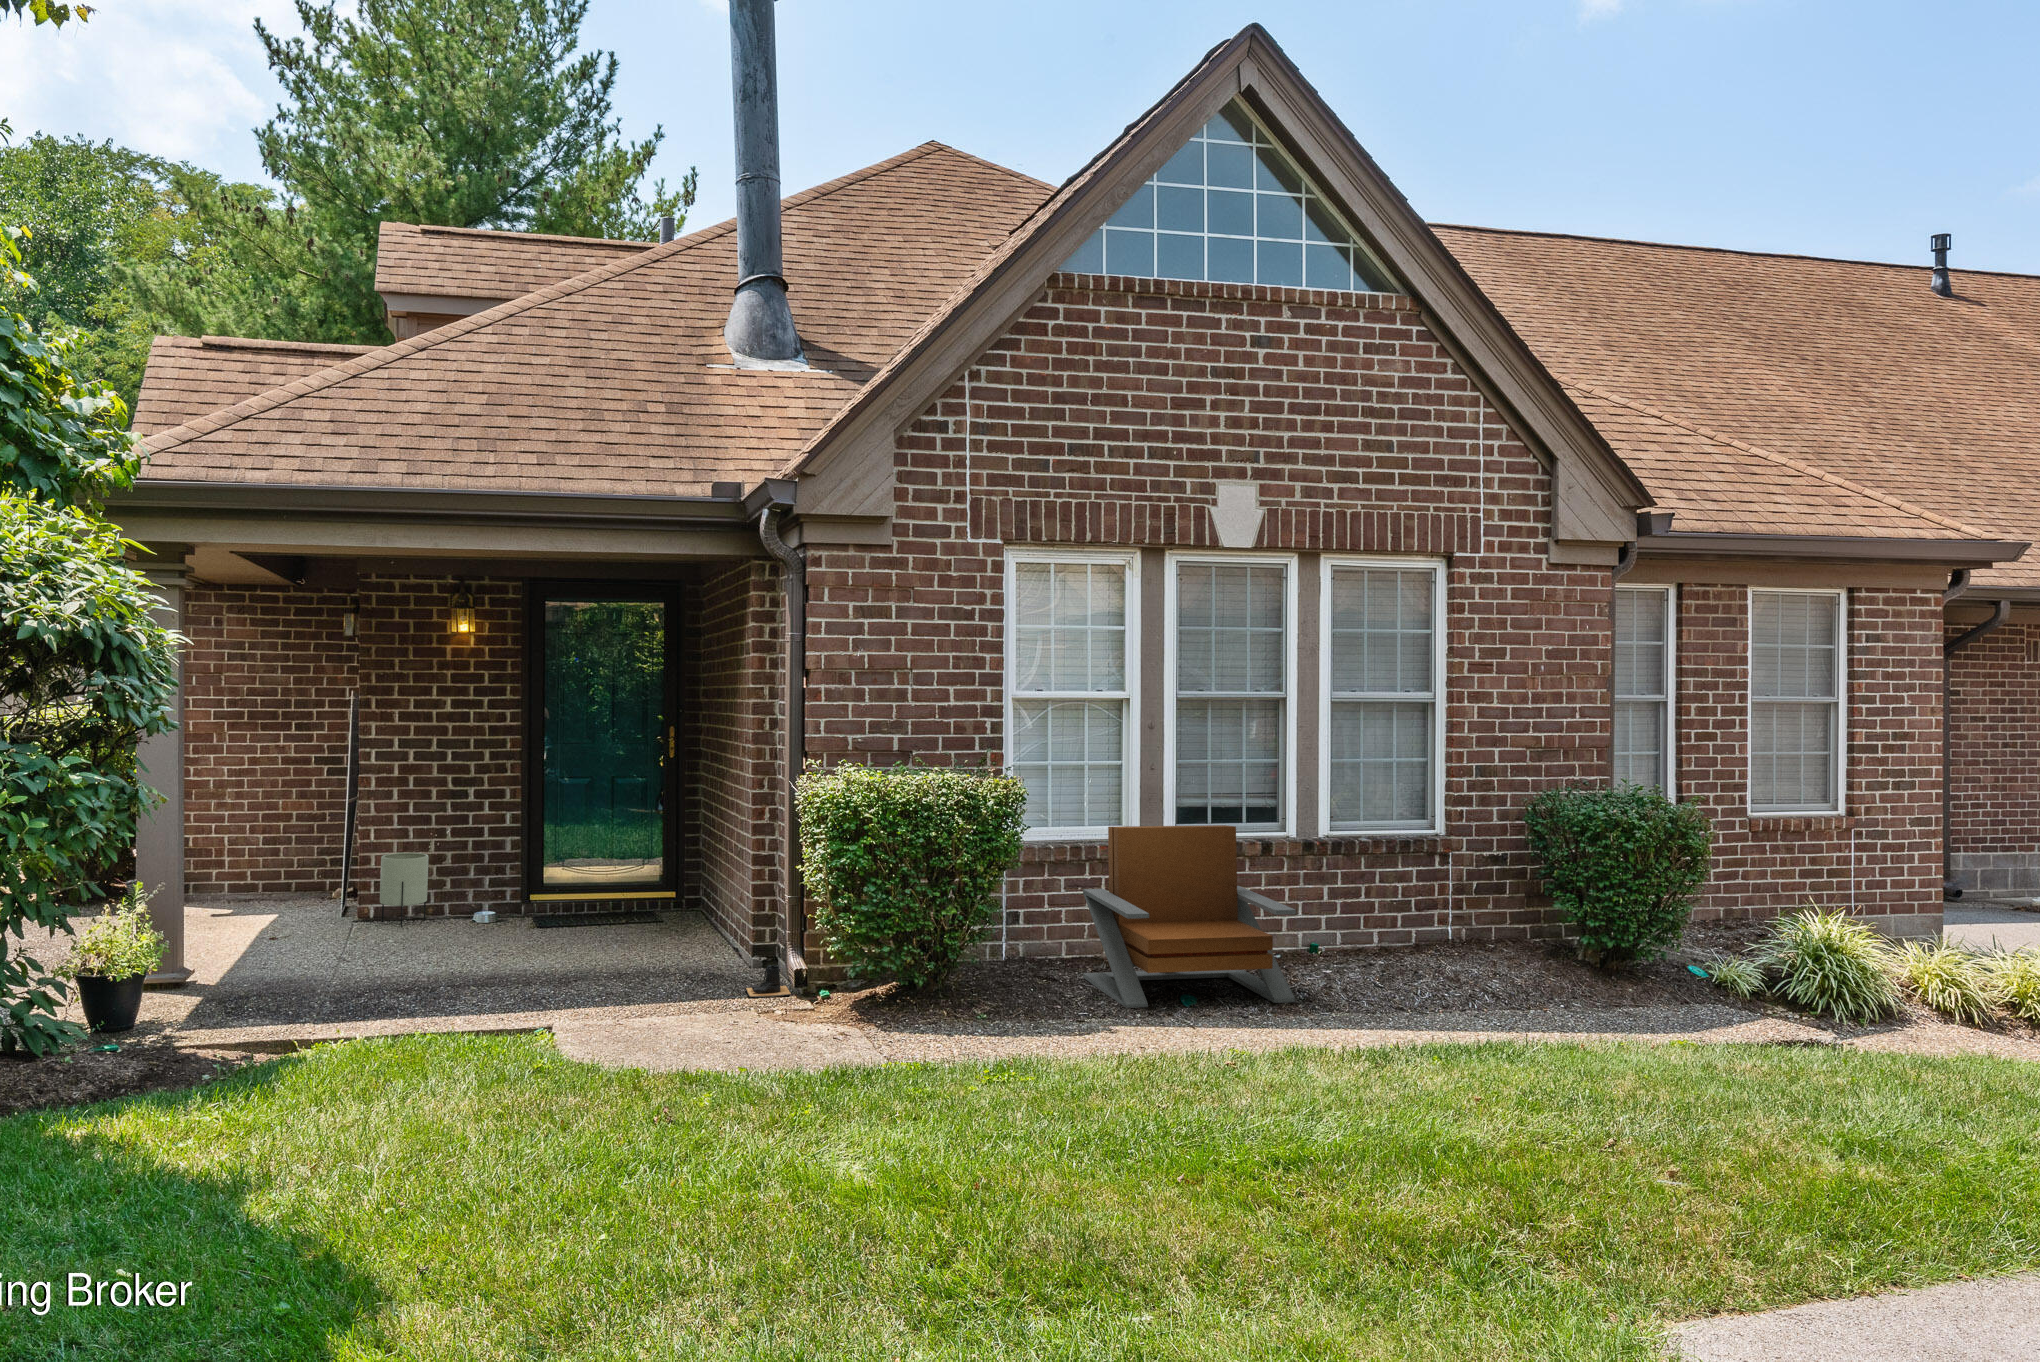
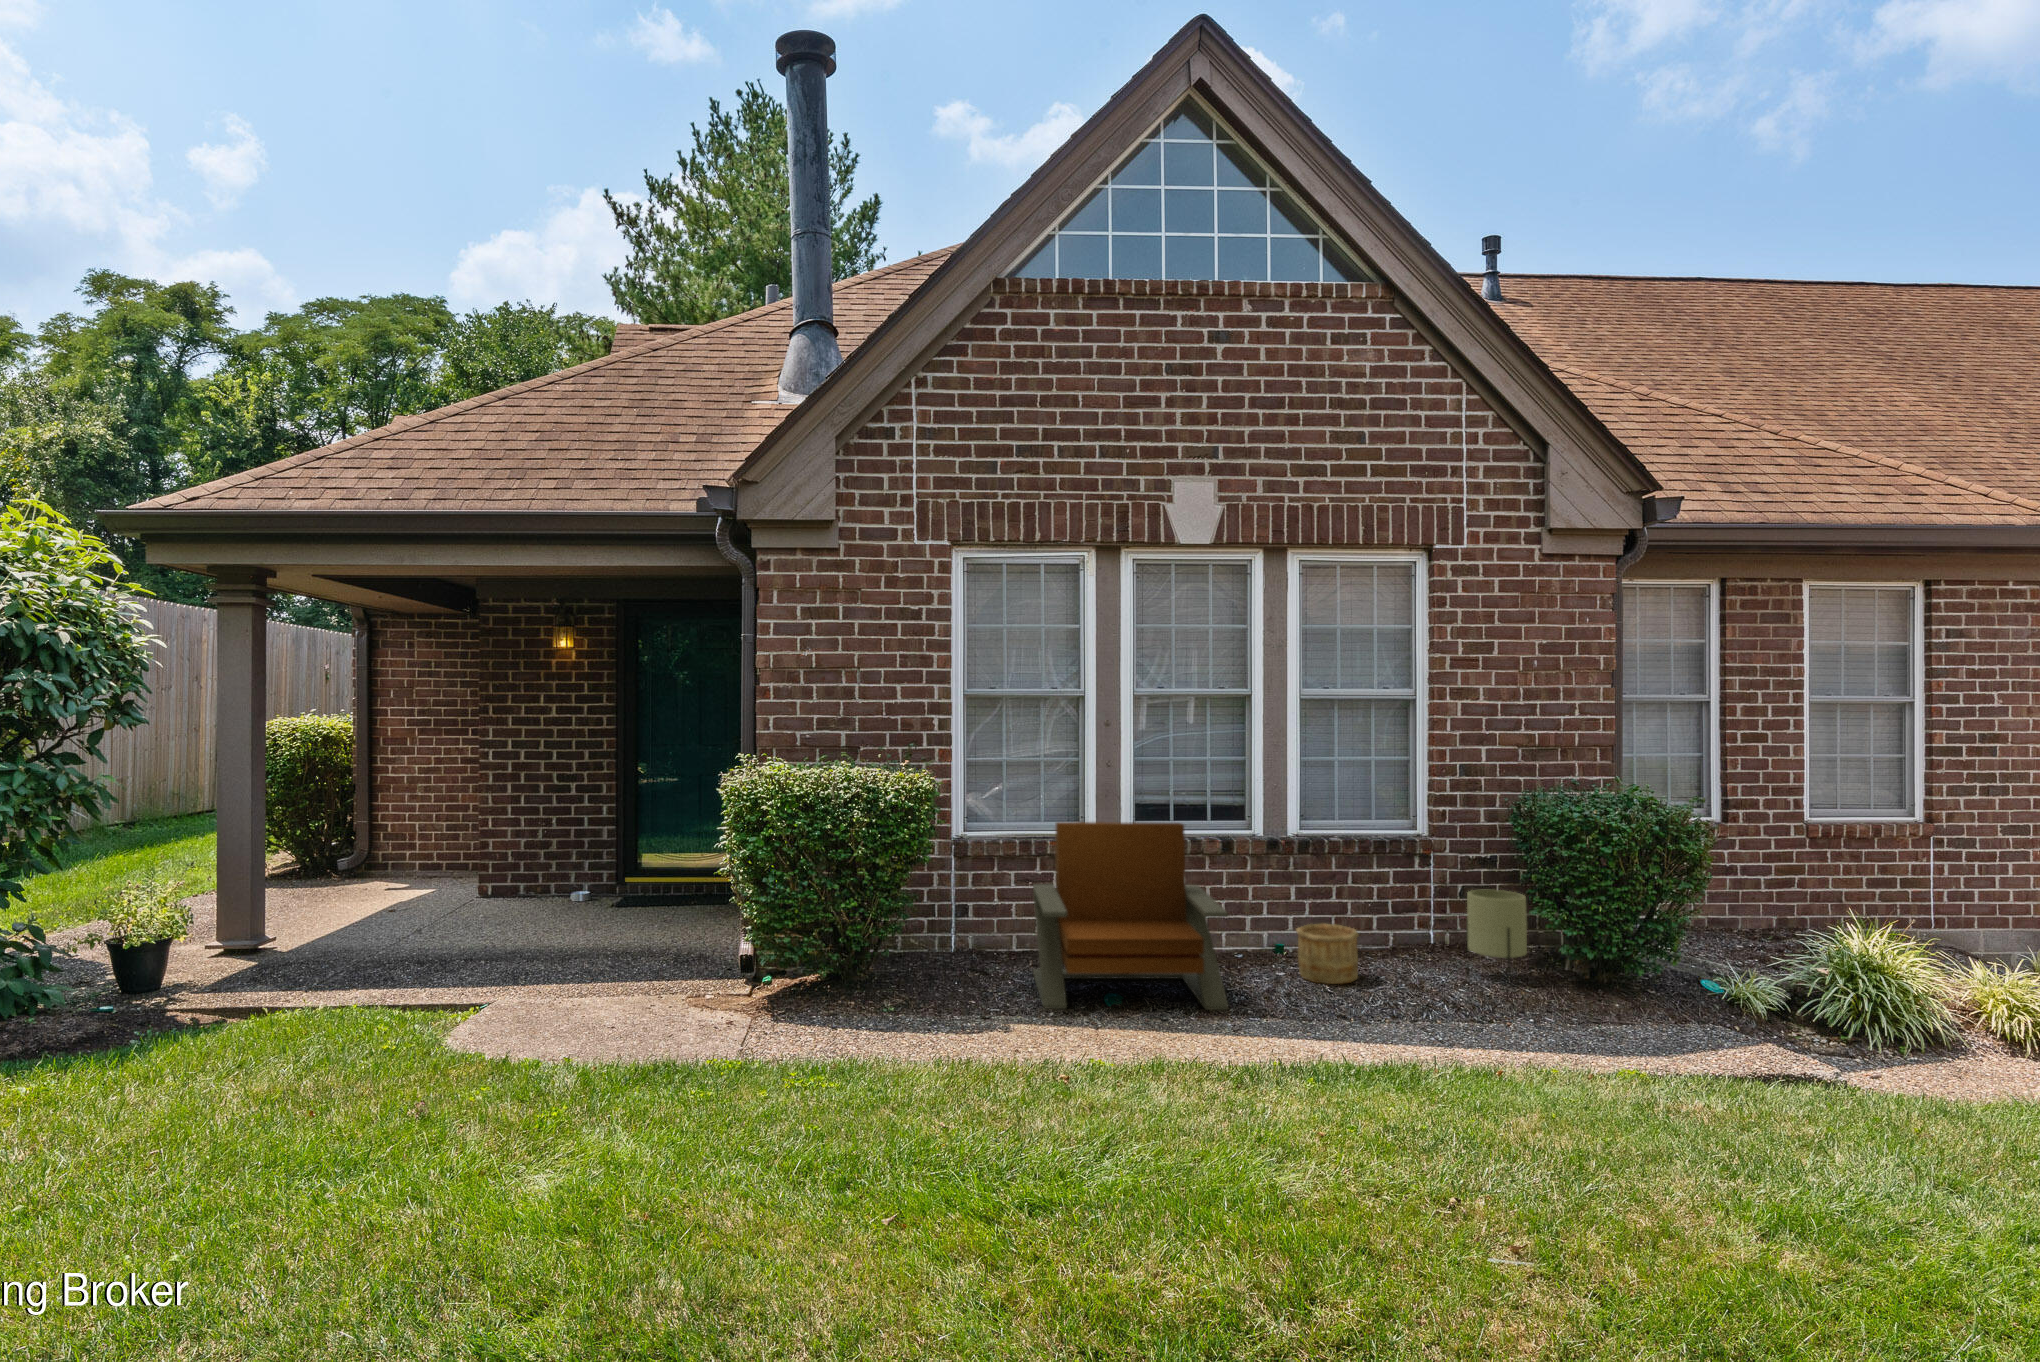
planter: present [380,853,428,928] -> present [1466,889,1527,984]
wooden bucket: none [1328,920,1389,977] -> present [1296,923,1359,984]
boots: present [746,965,791,998] -> none [703,950,749,982]

